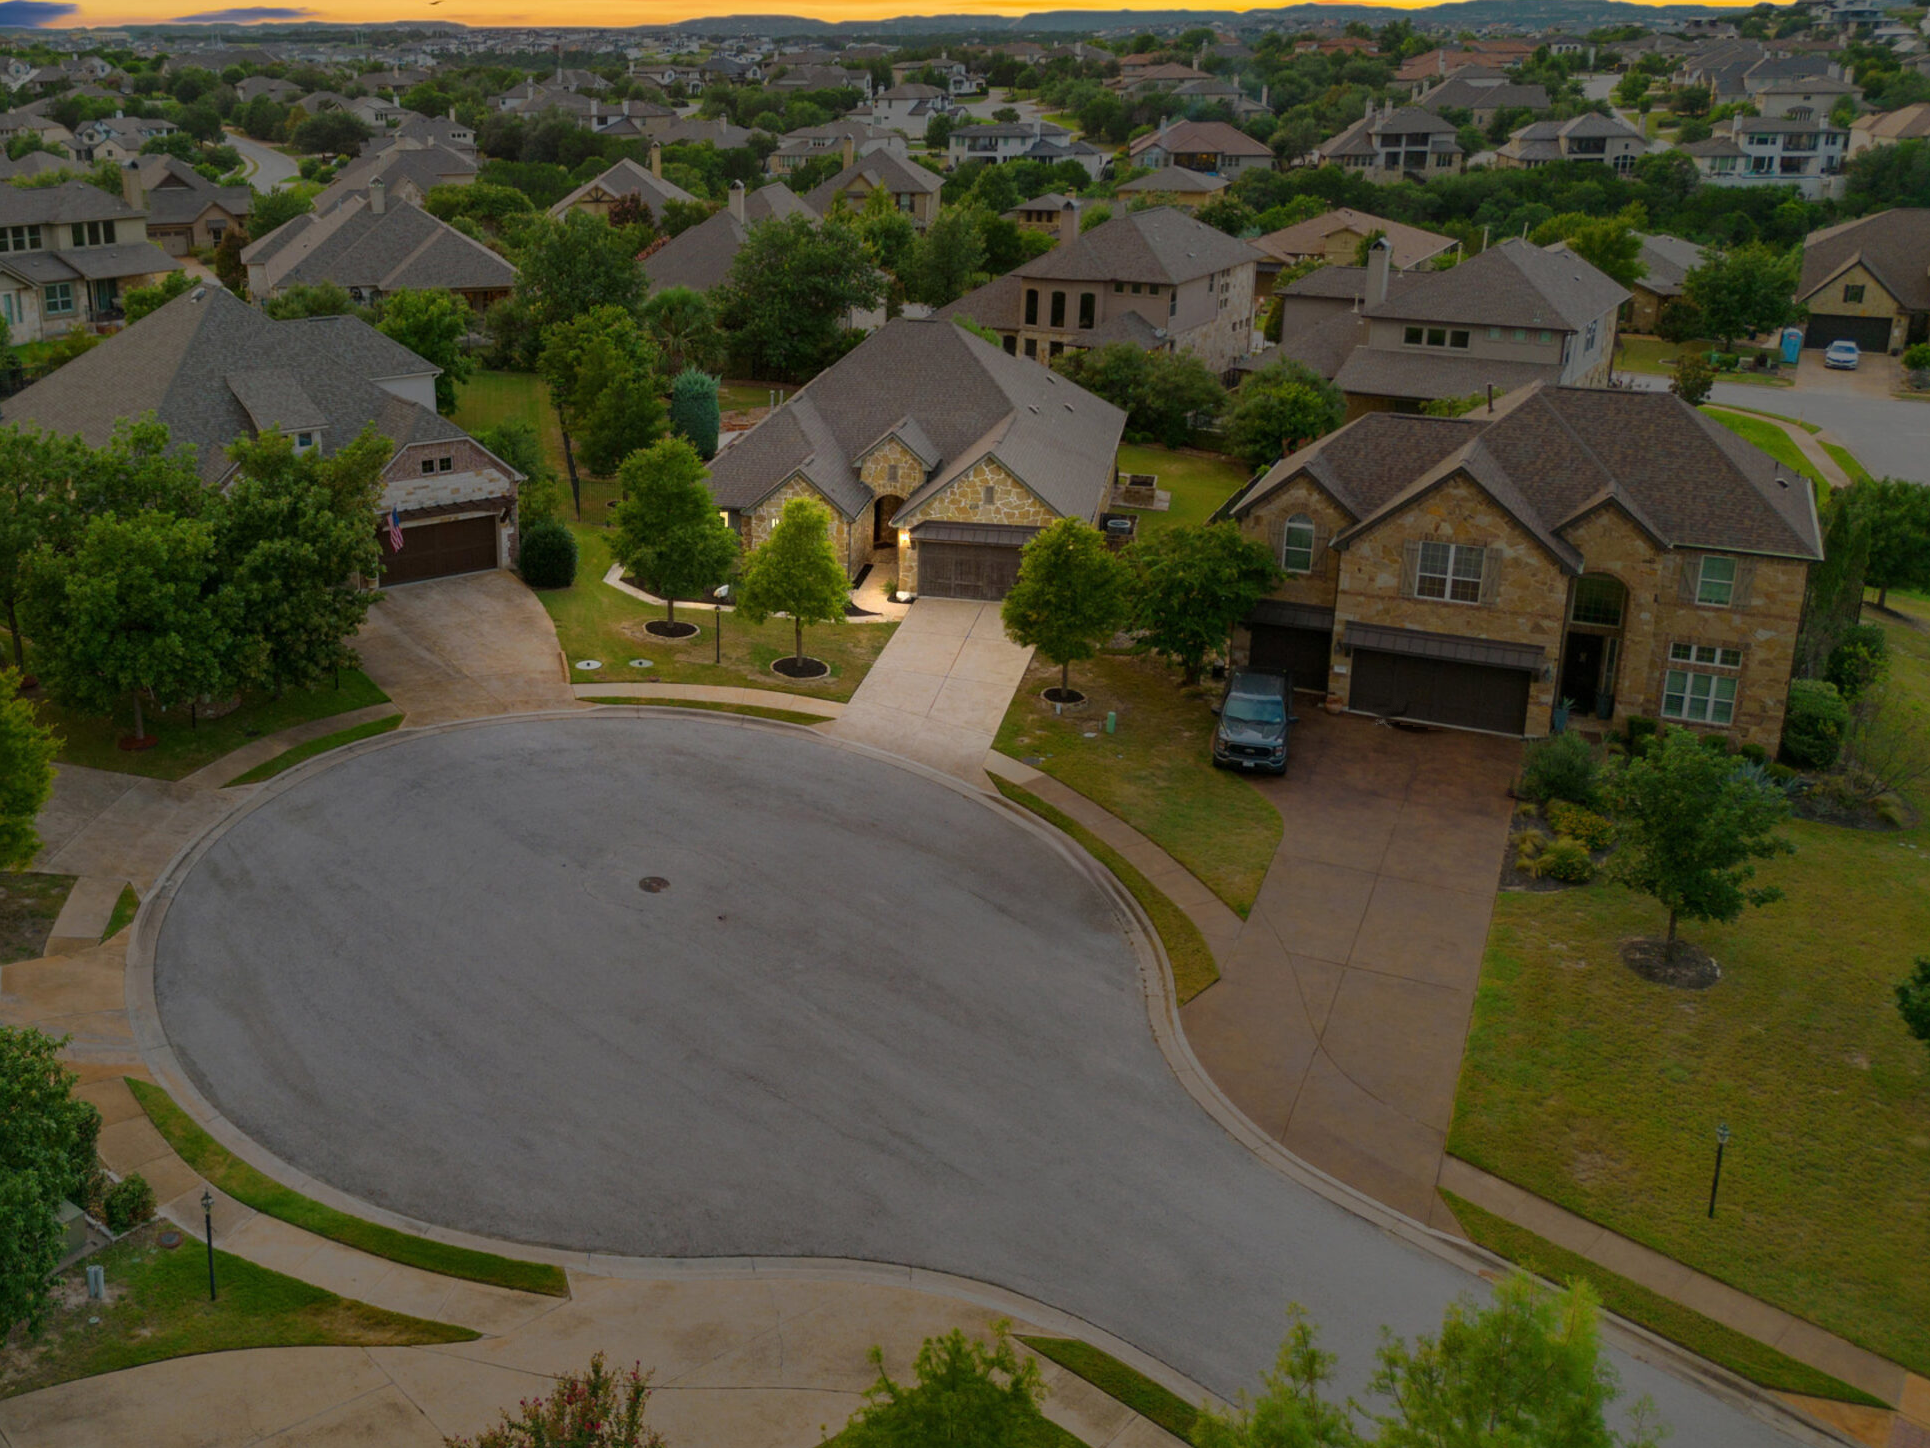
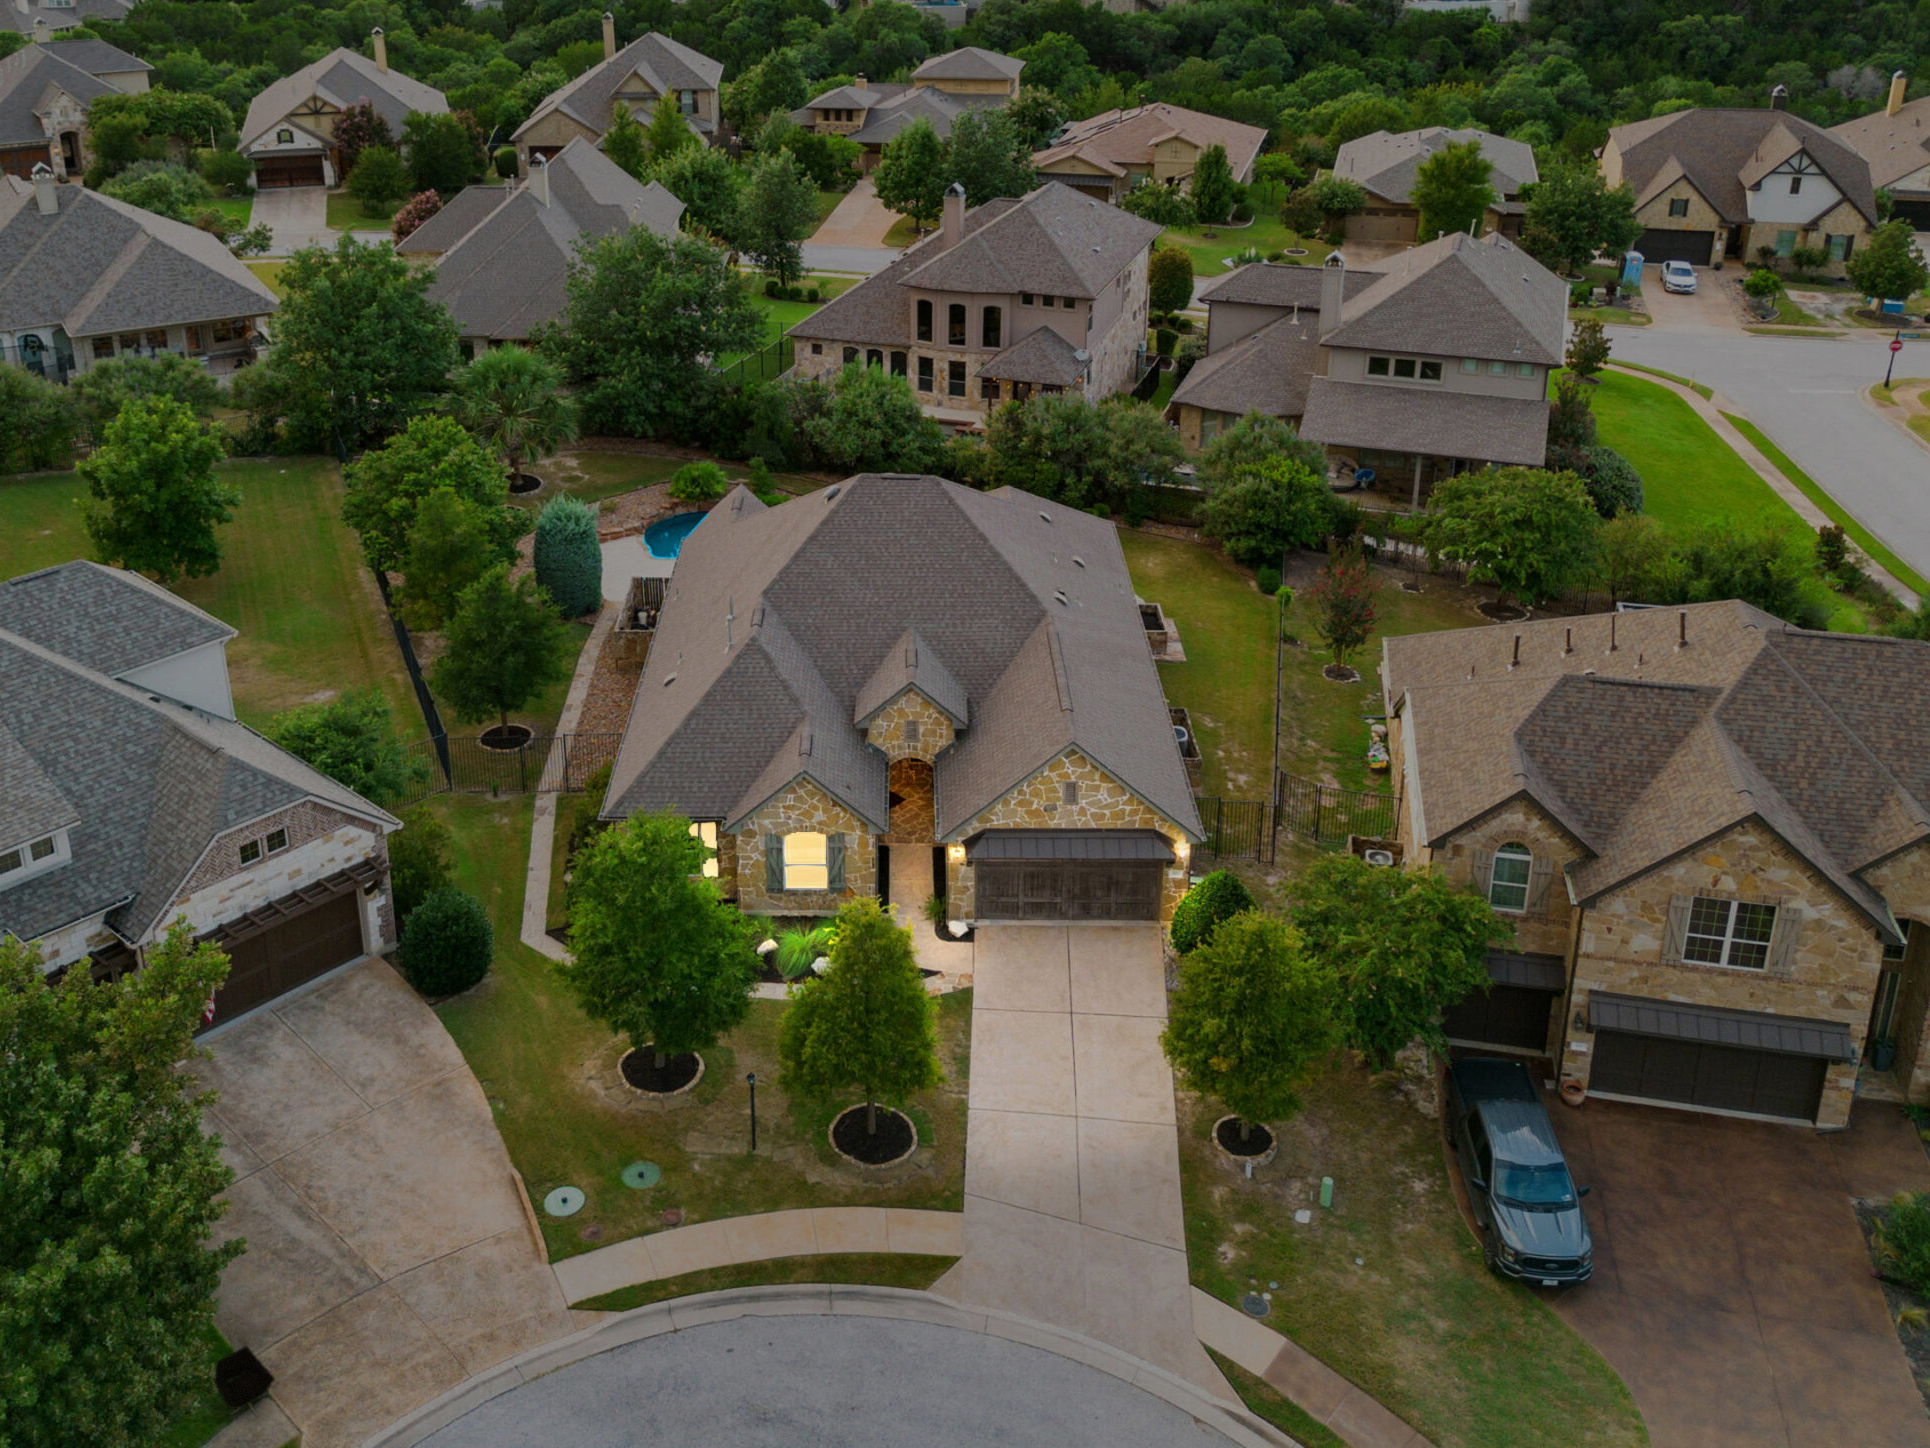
lounge chair: present [1370,697,1409,724] -> present [214,1346,275,1417]

